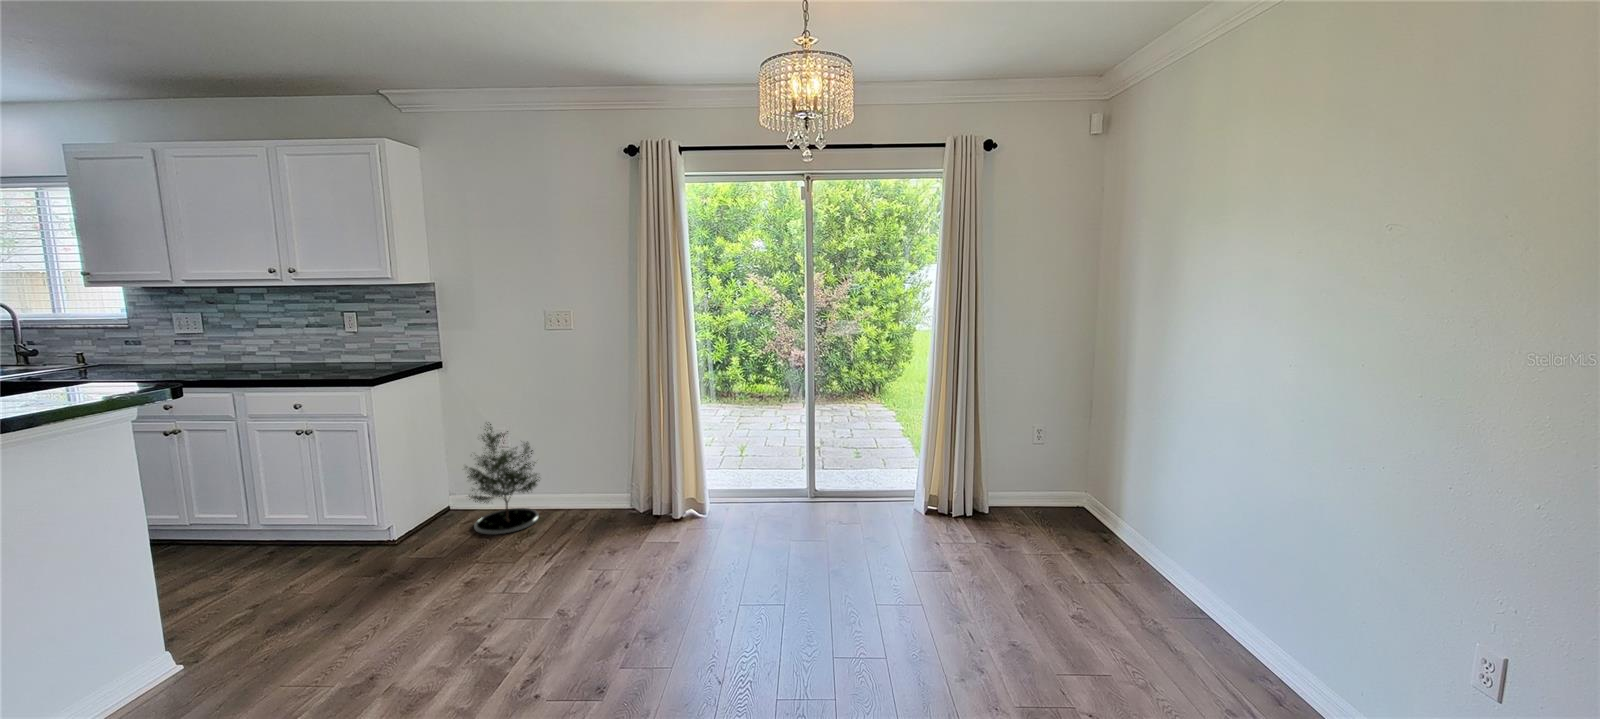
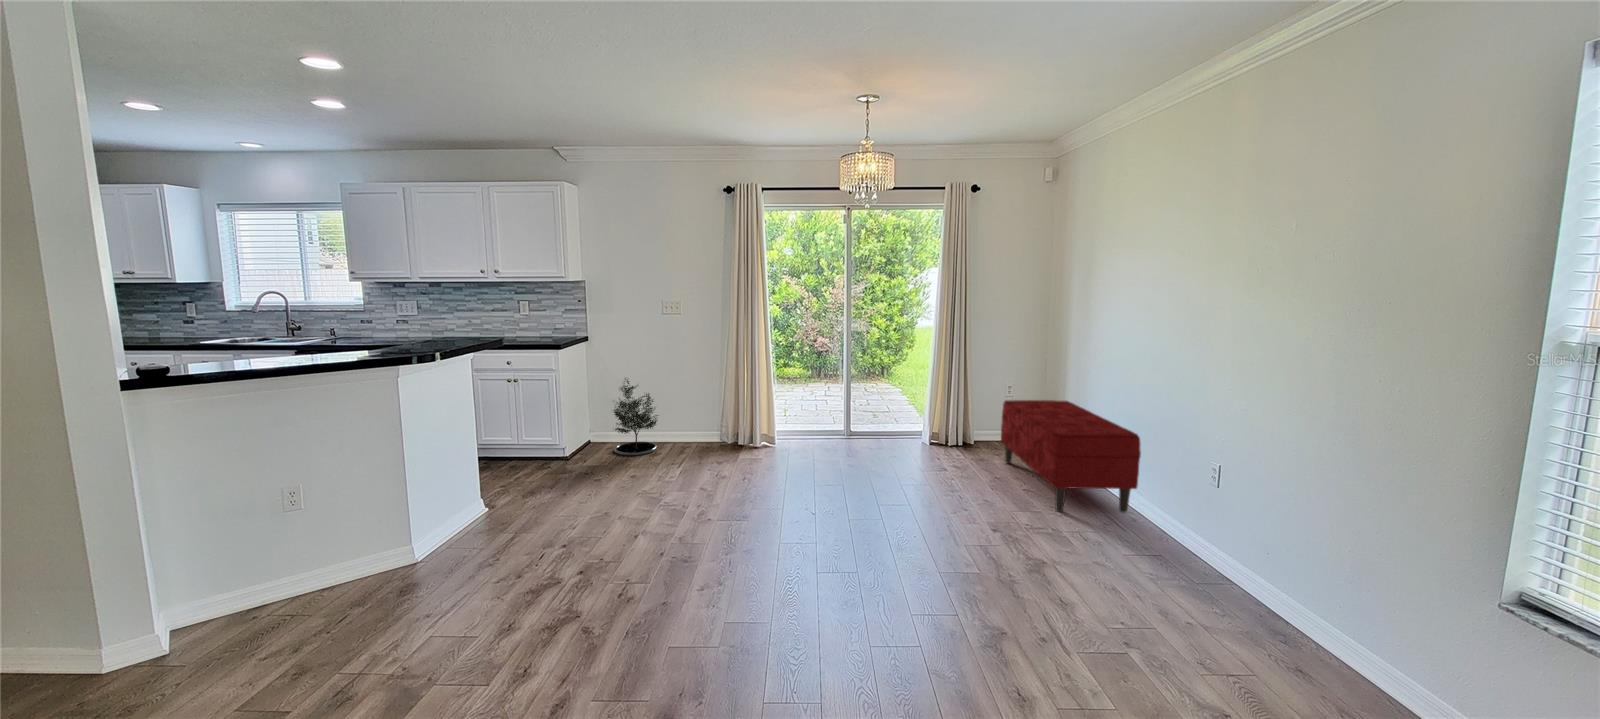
bench: none [1030,459,1289,682] -> present [1001,400,1141,513]

